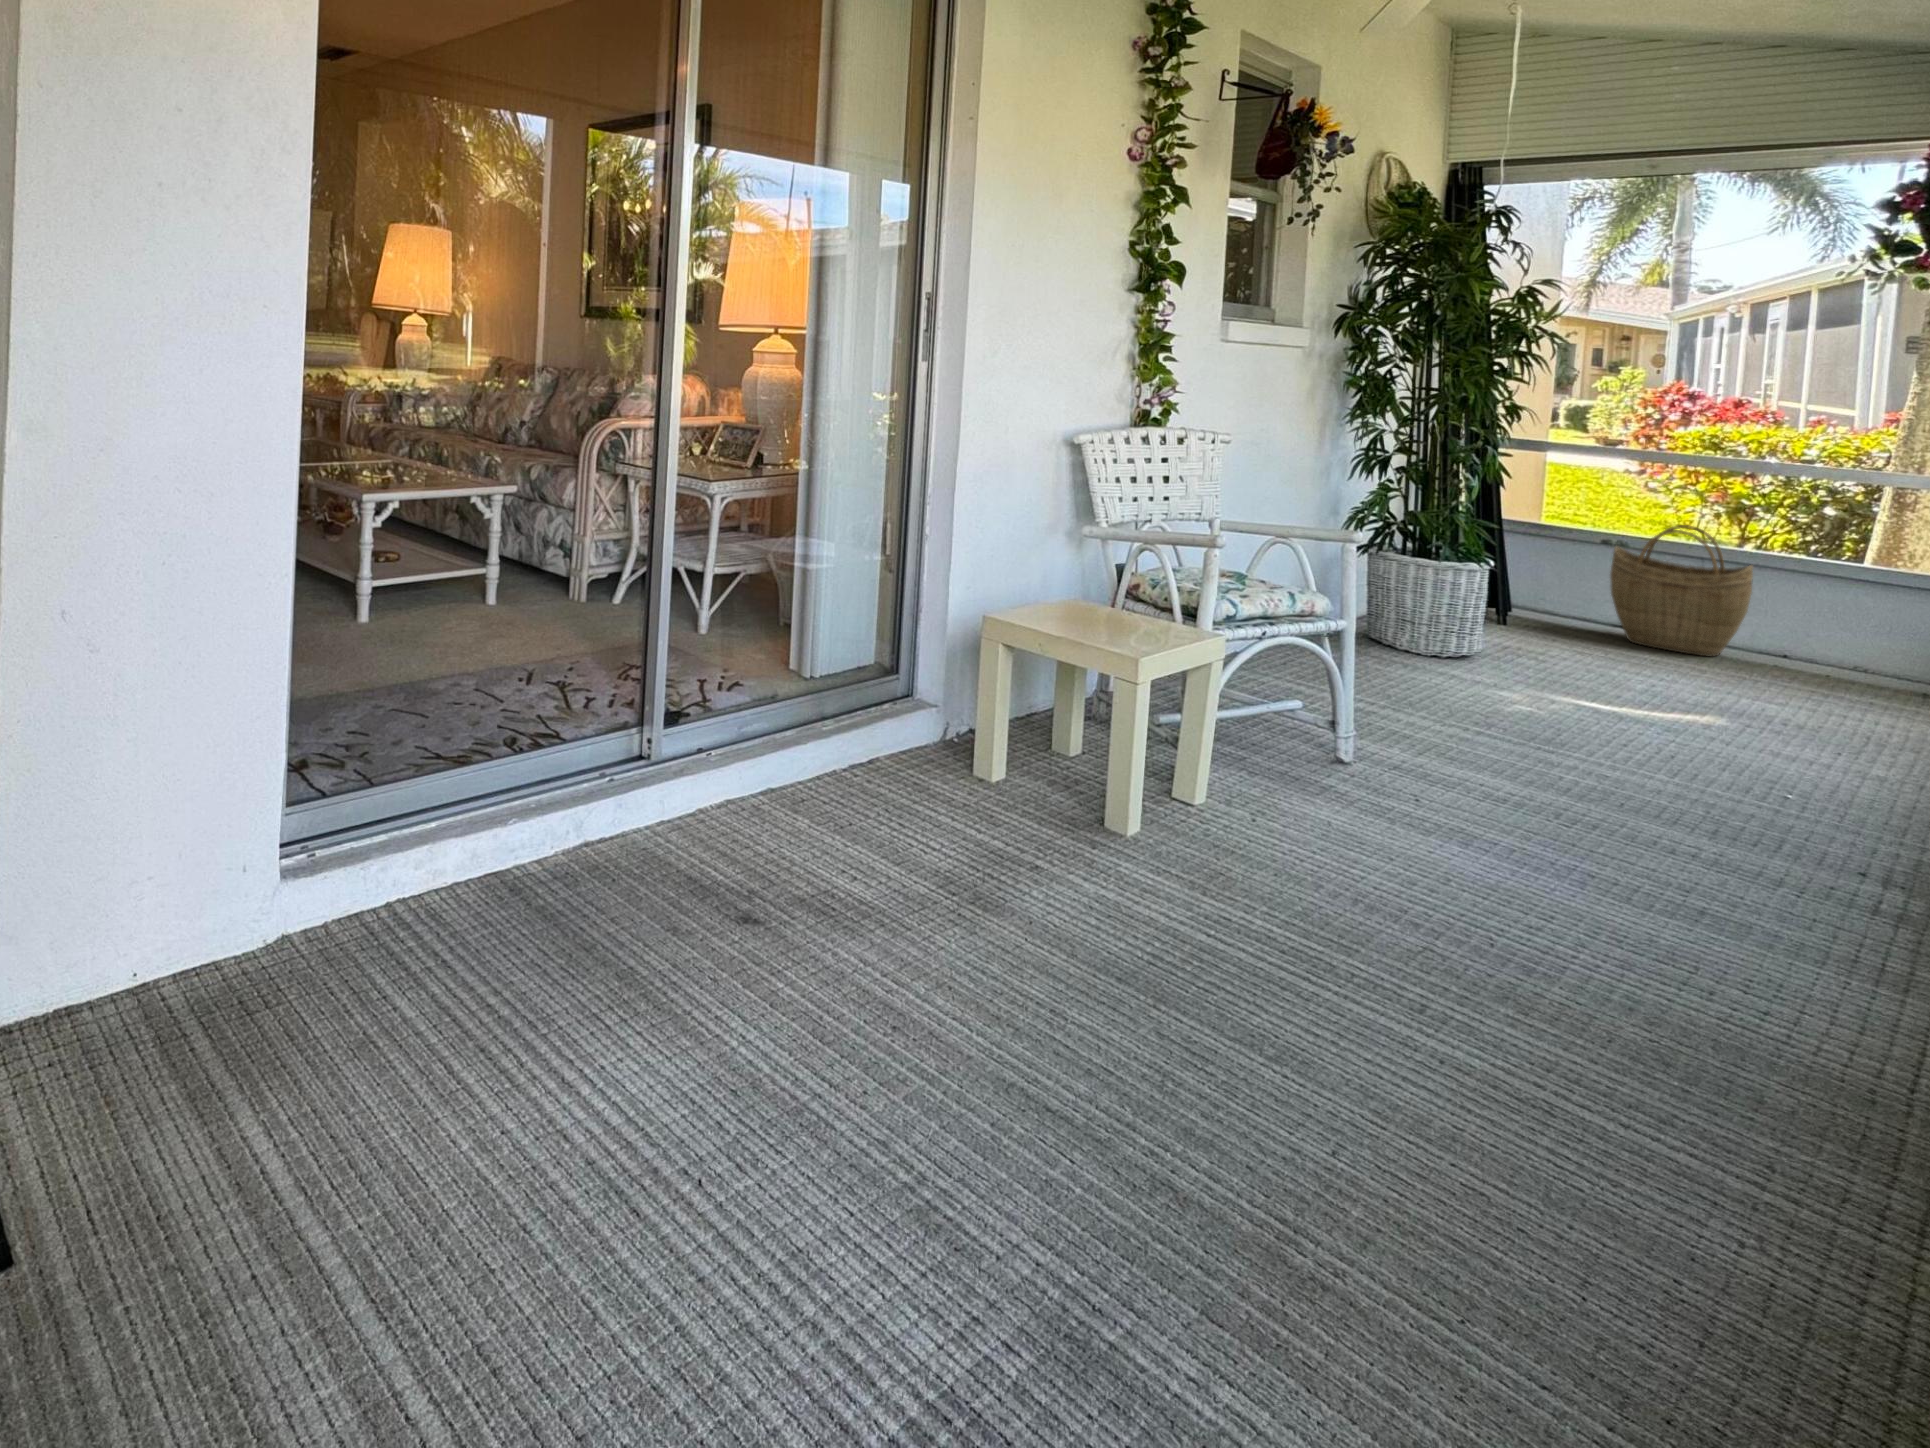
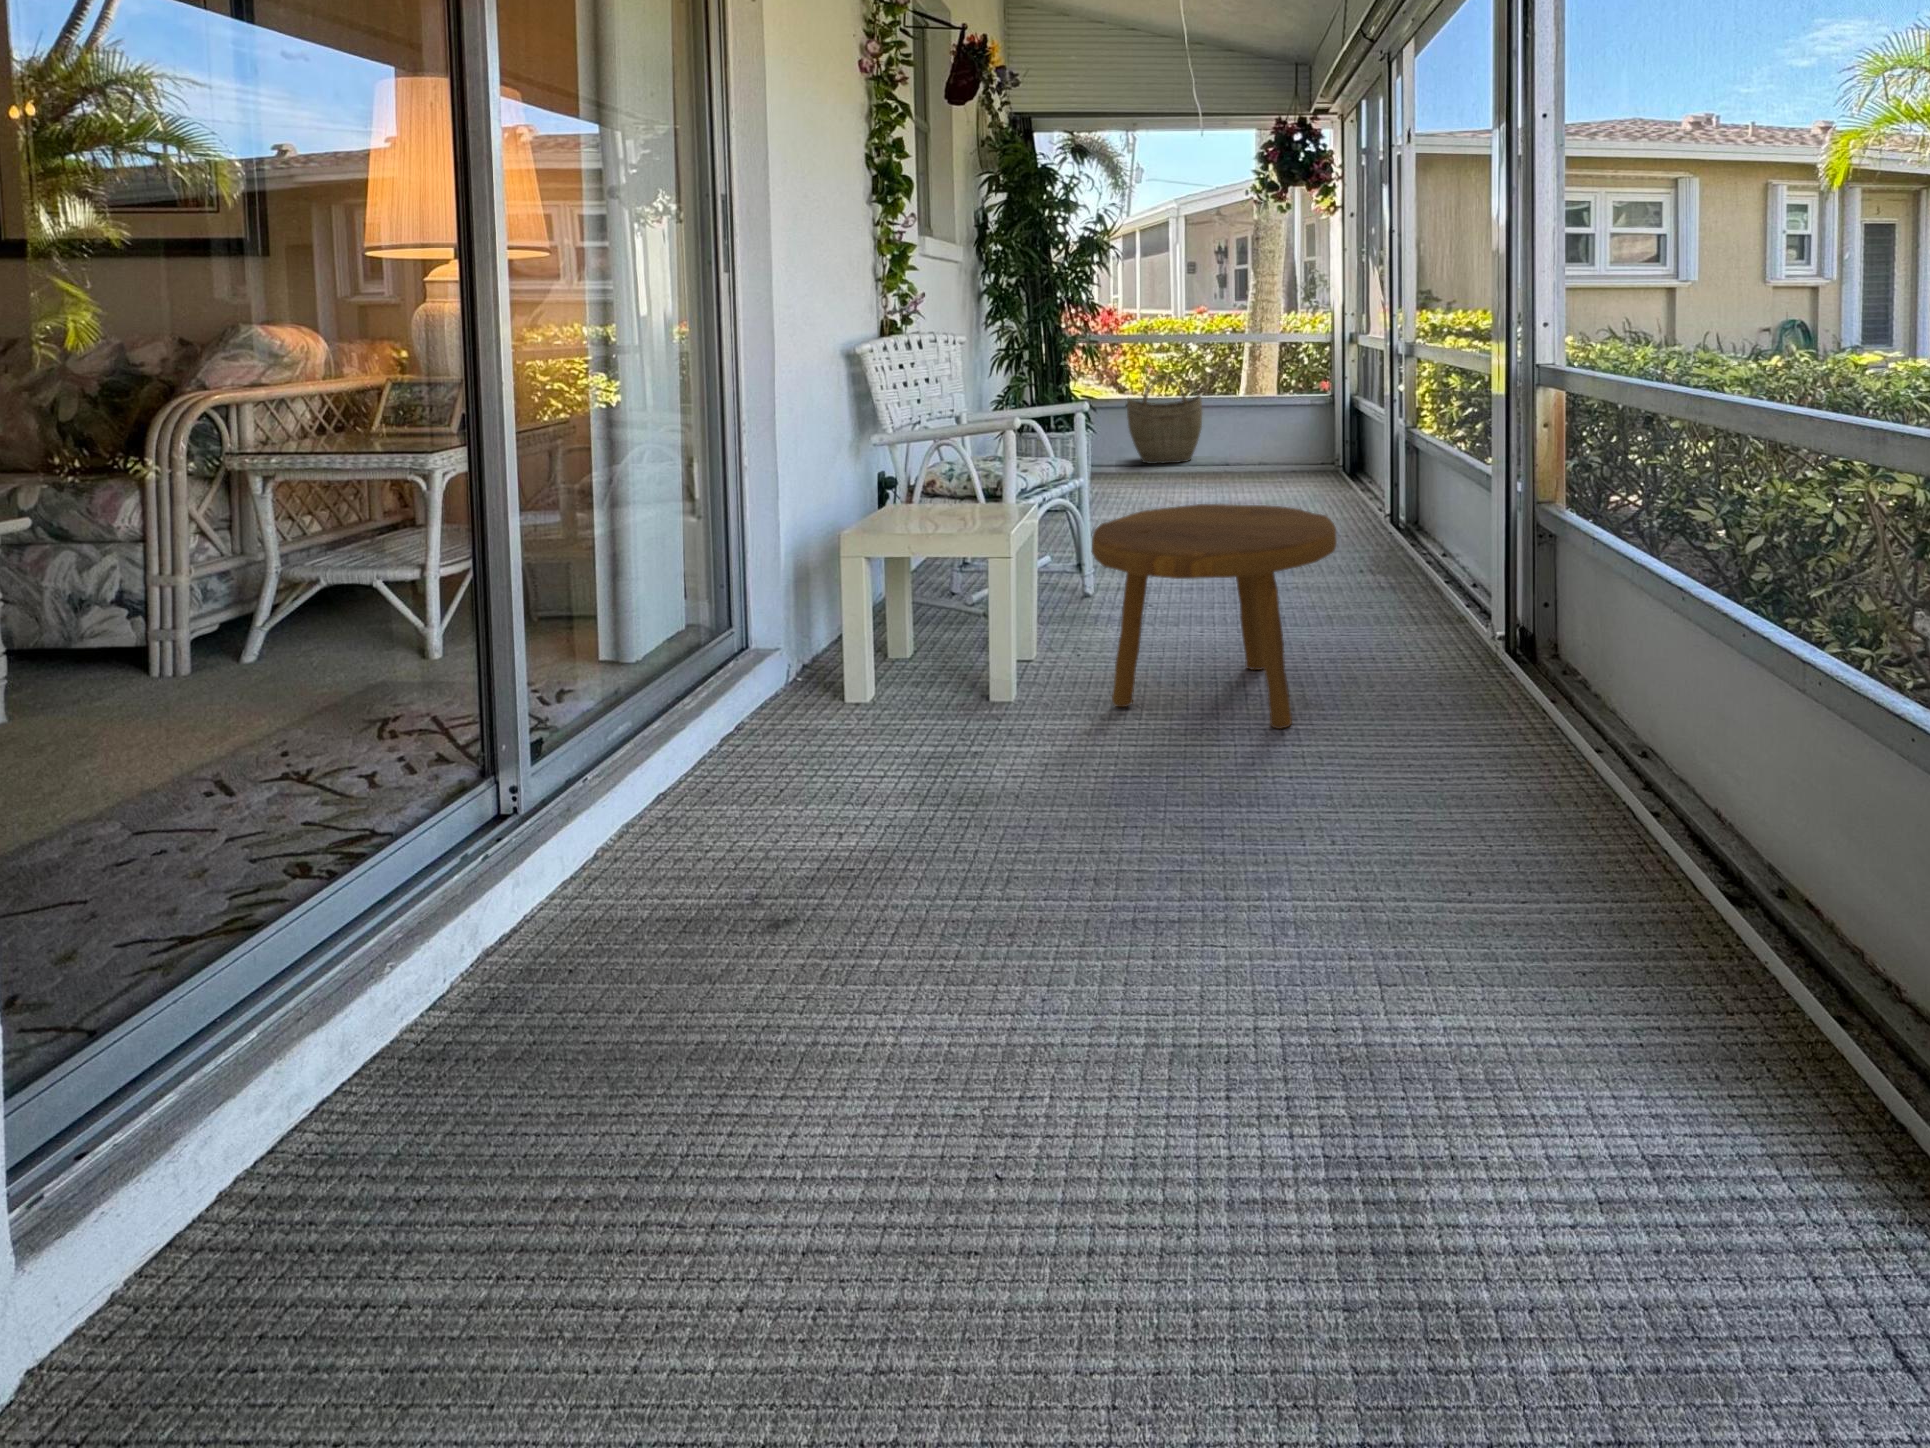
footstool: none [1218,680,1594,1017] -> present [1092,504,1337,729]

